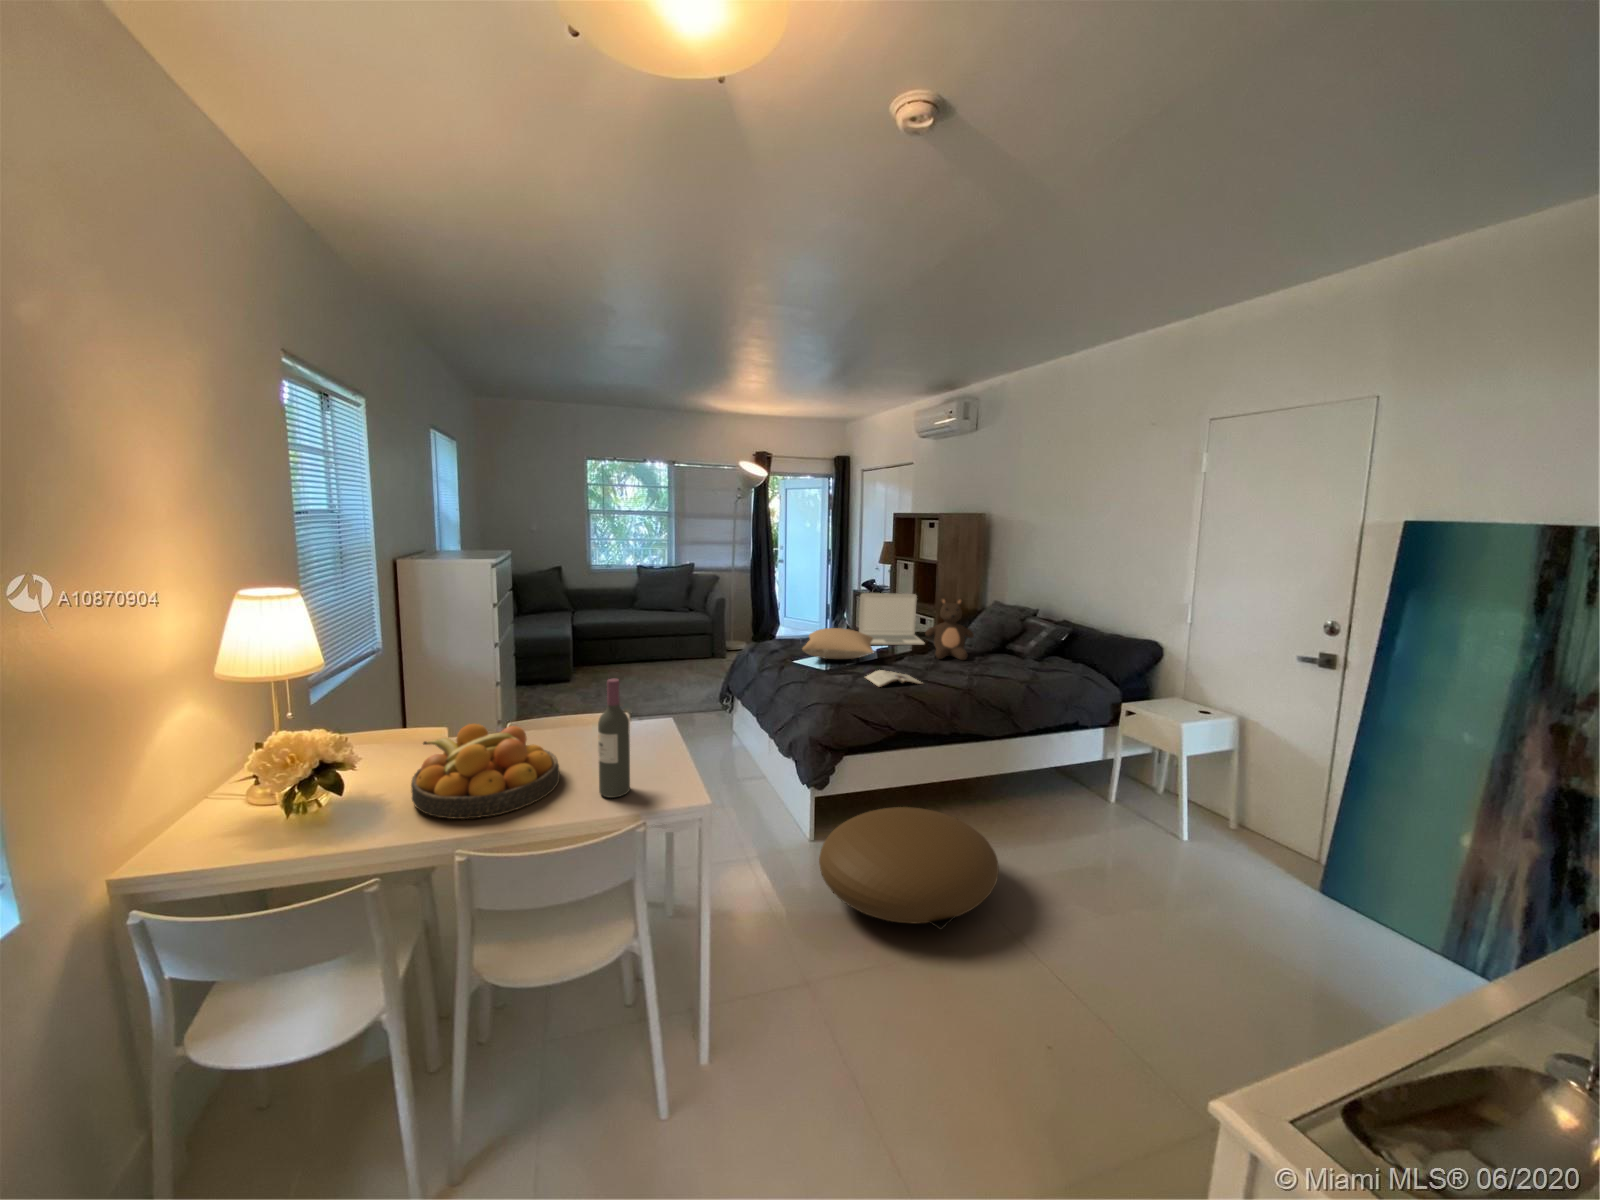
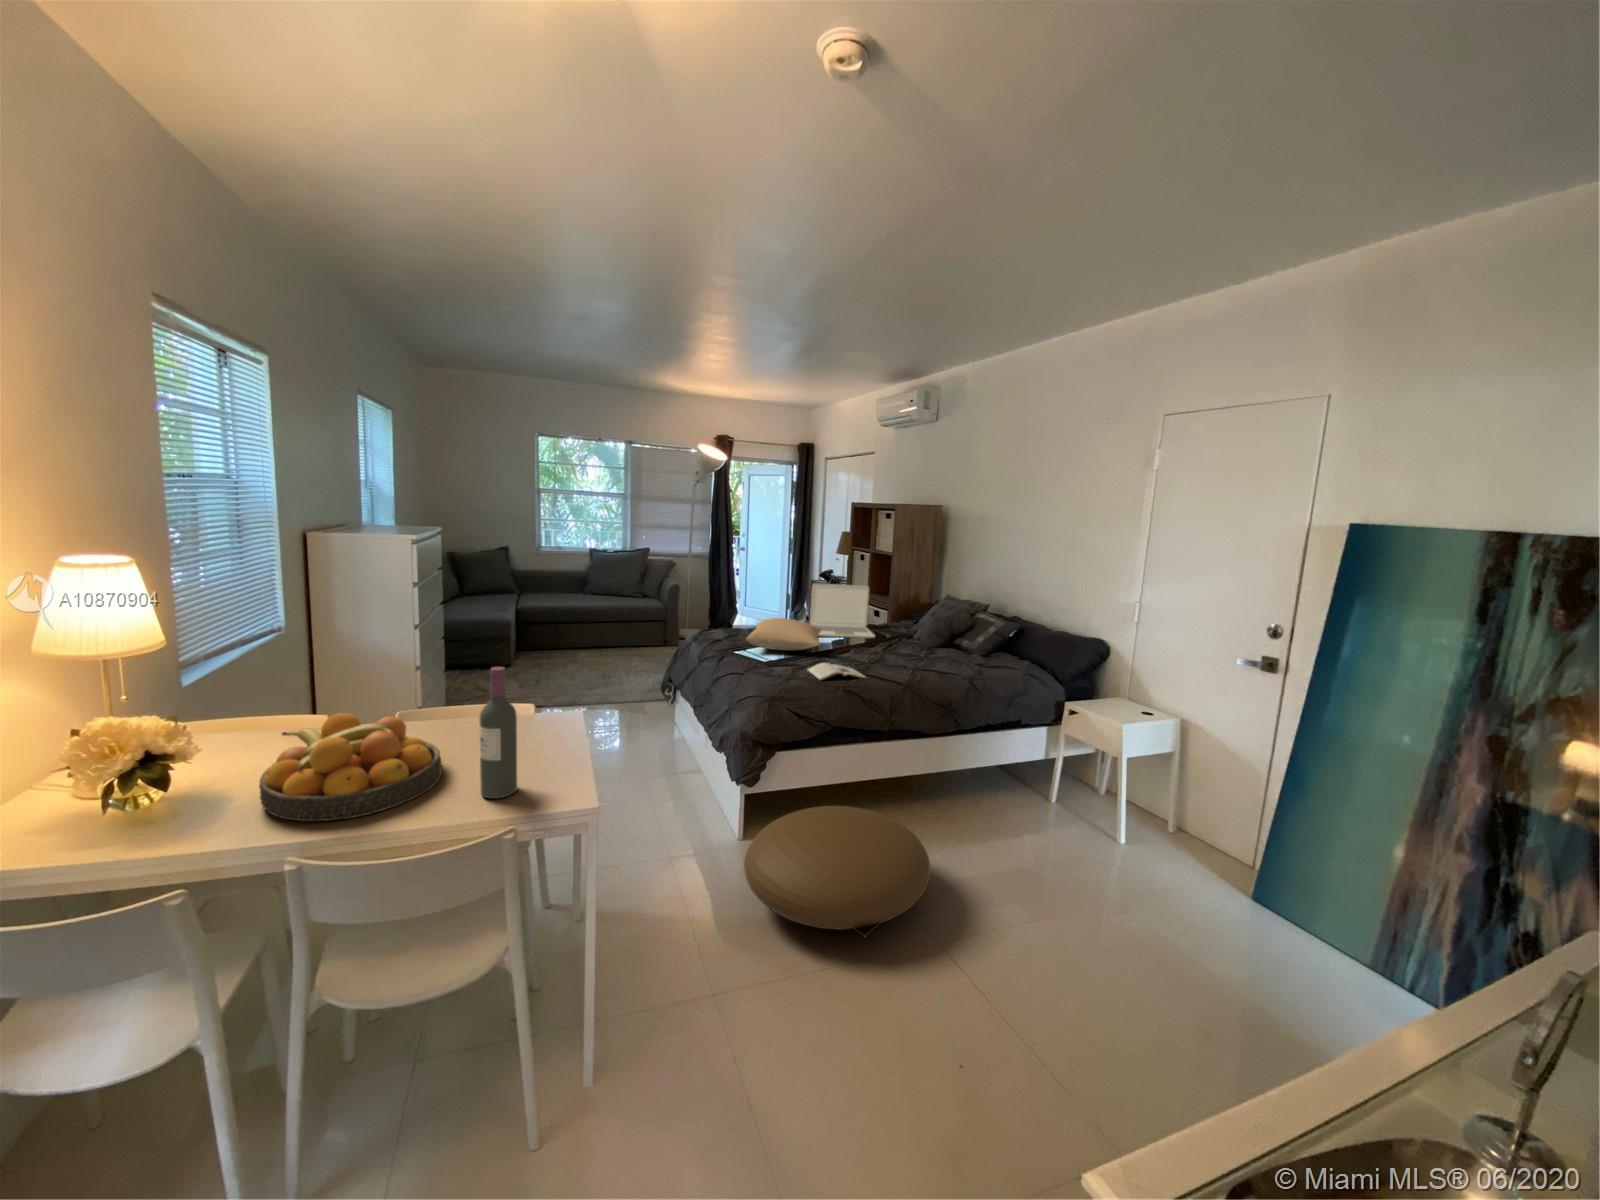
teddy bear: present [925,598,974,660] -> none [874,590,924,654]

